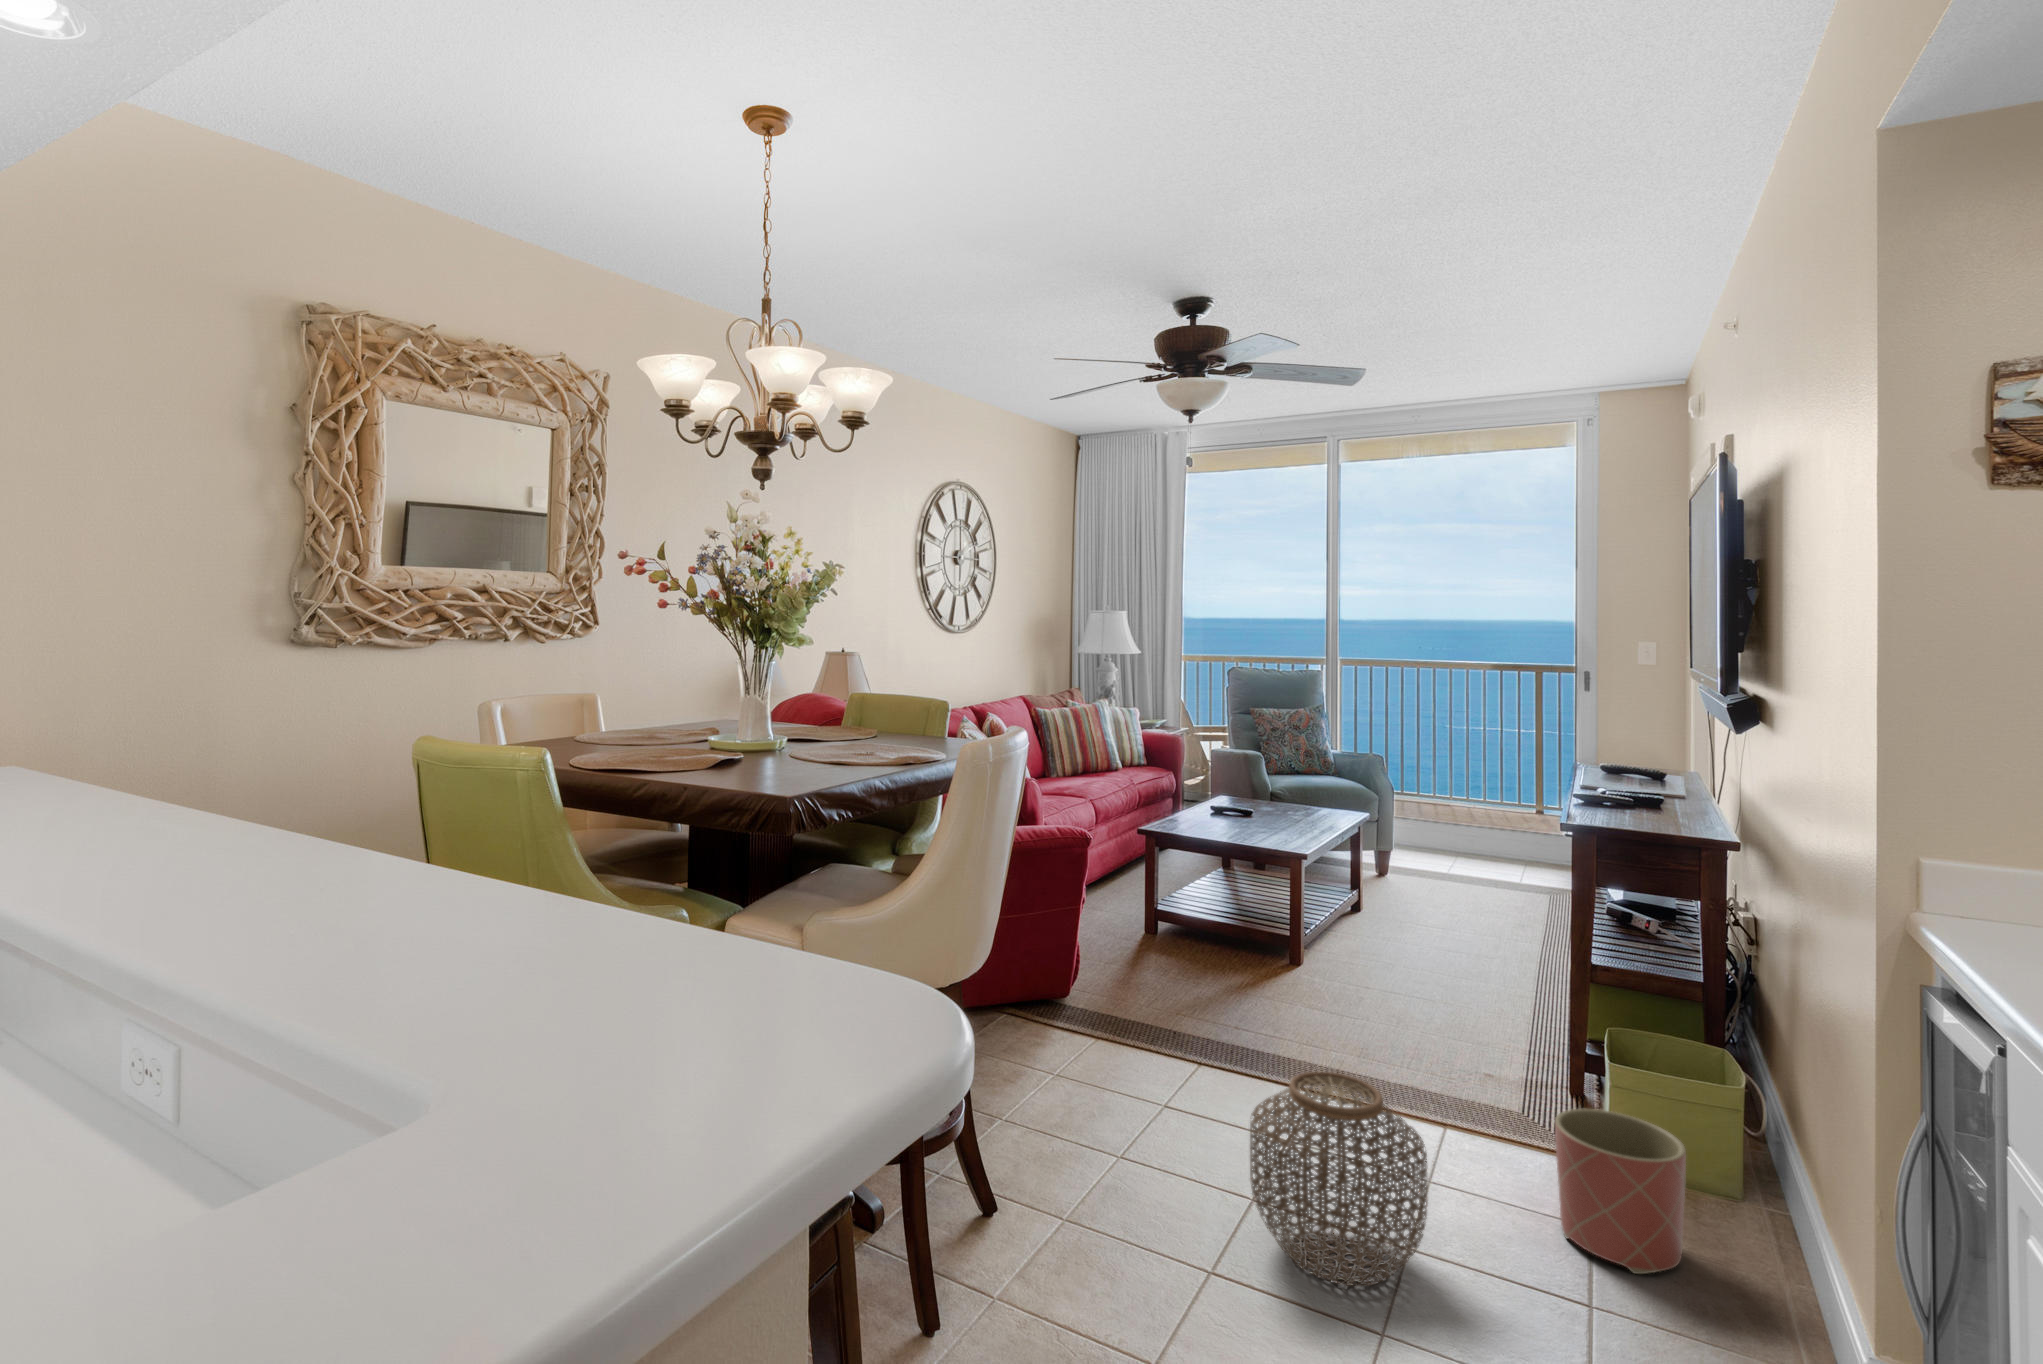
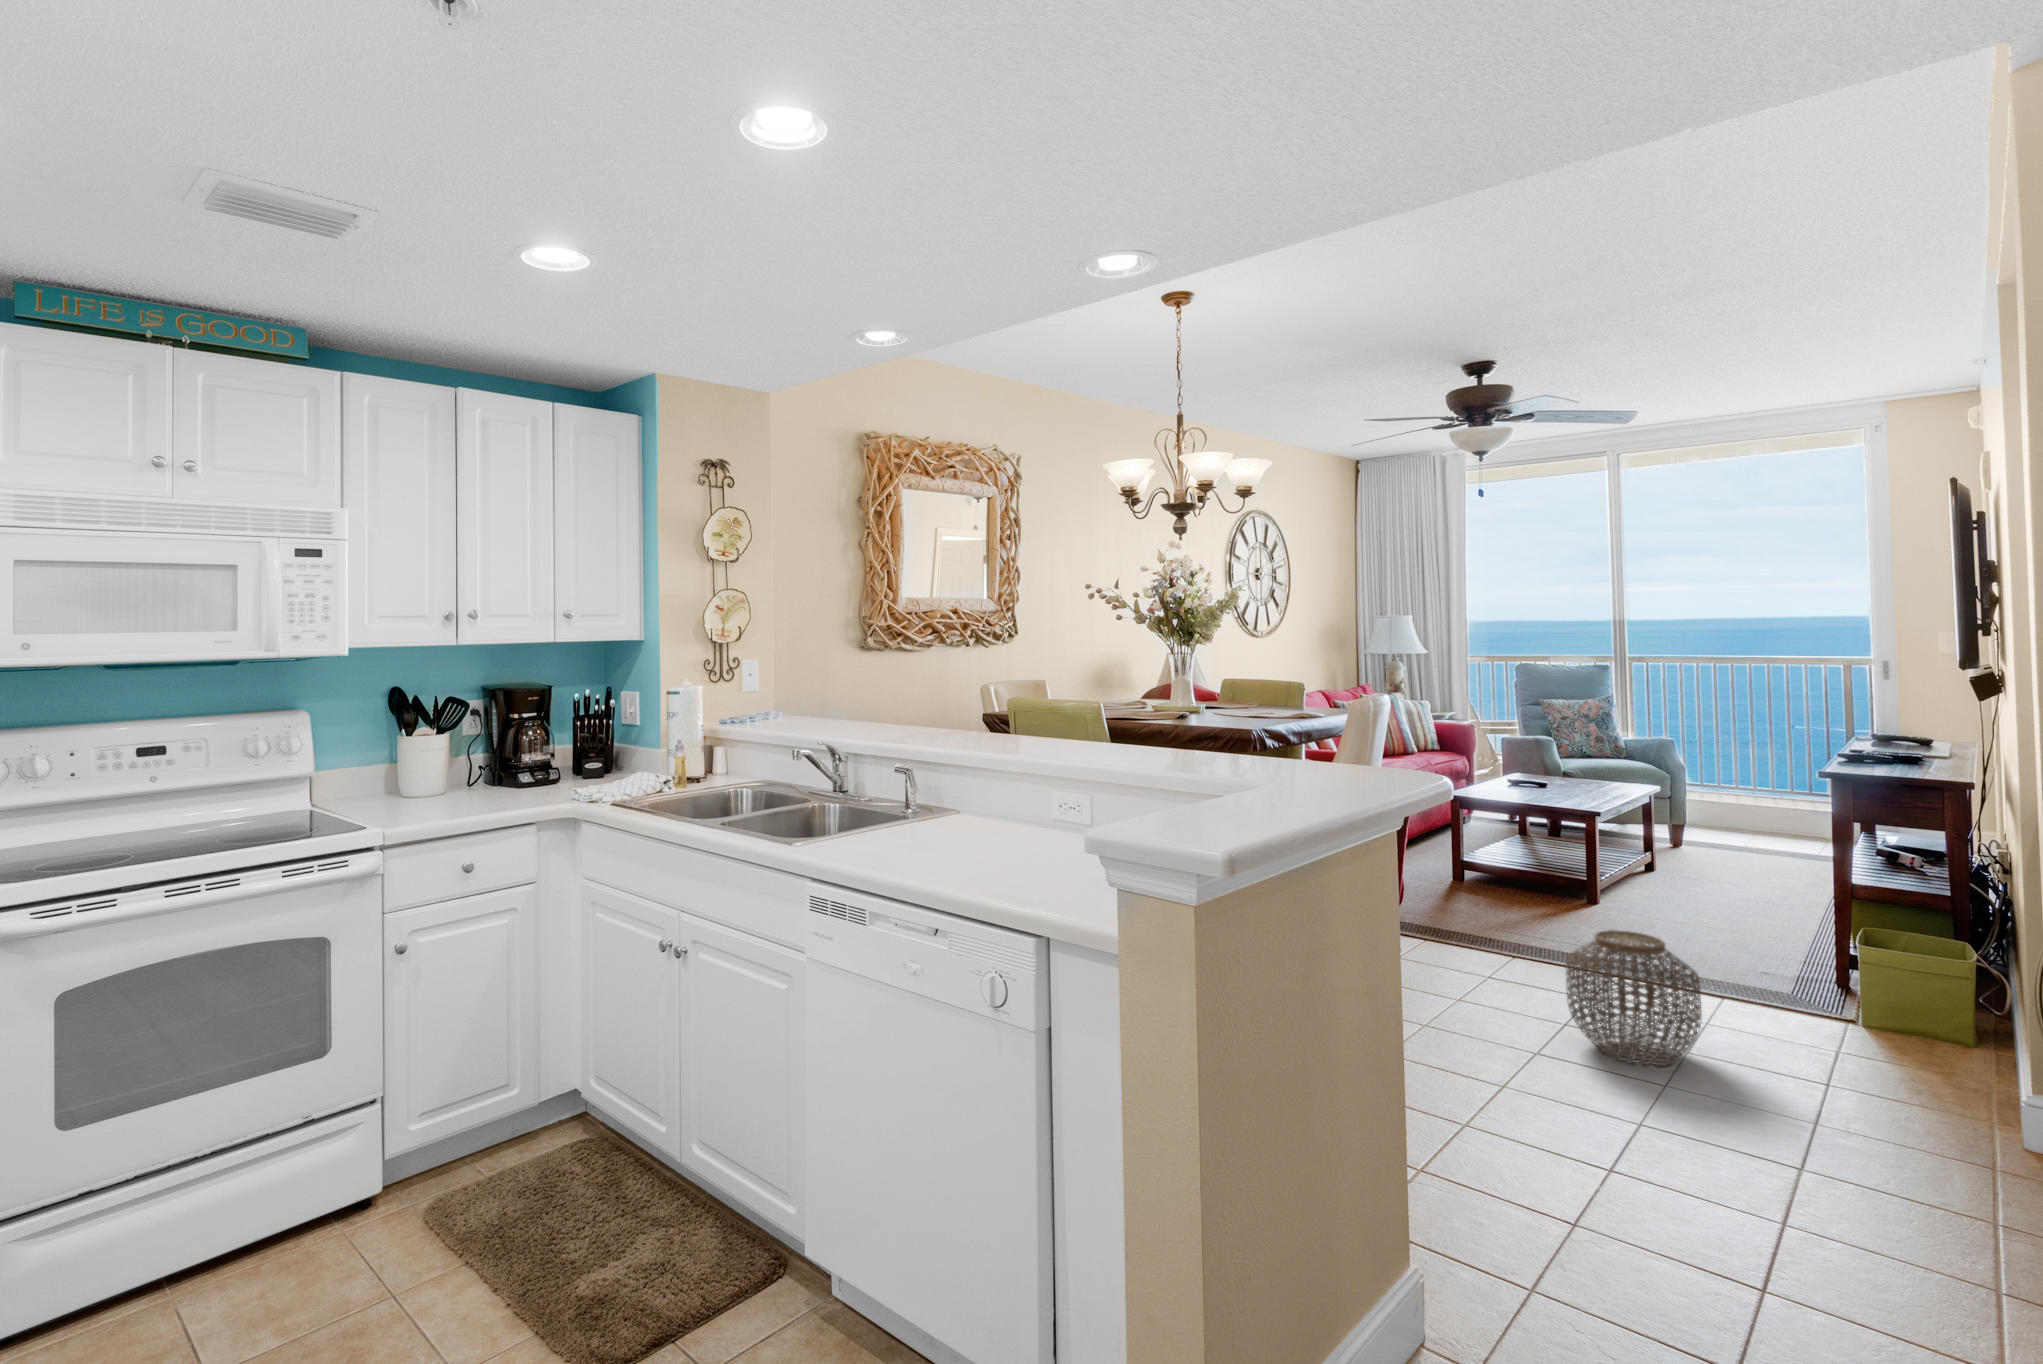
planter: present [1555,1109,1686,1274] -> none [1805,968,1908,1072]

